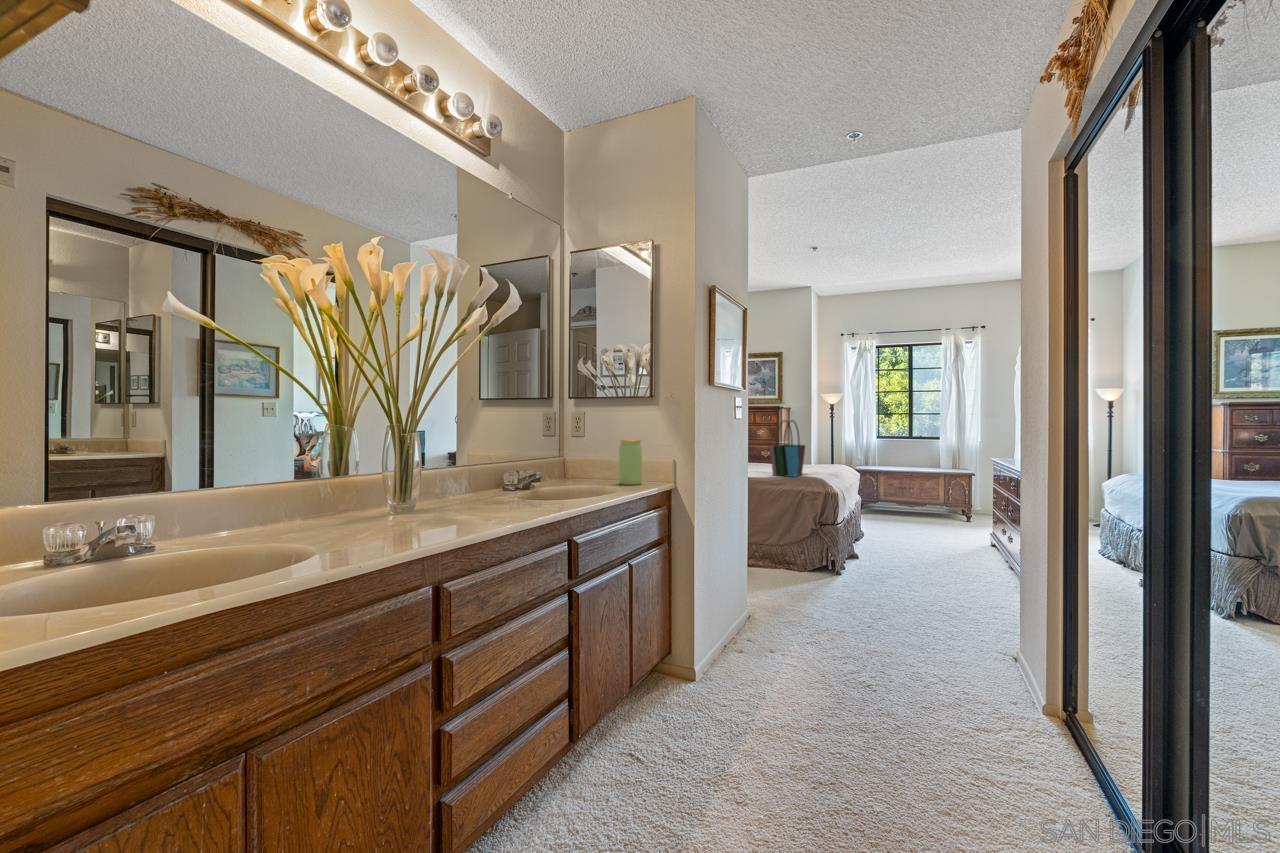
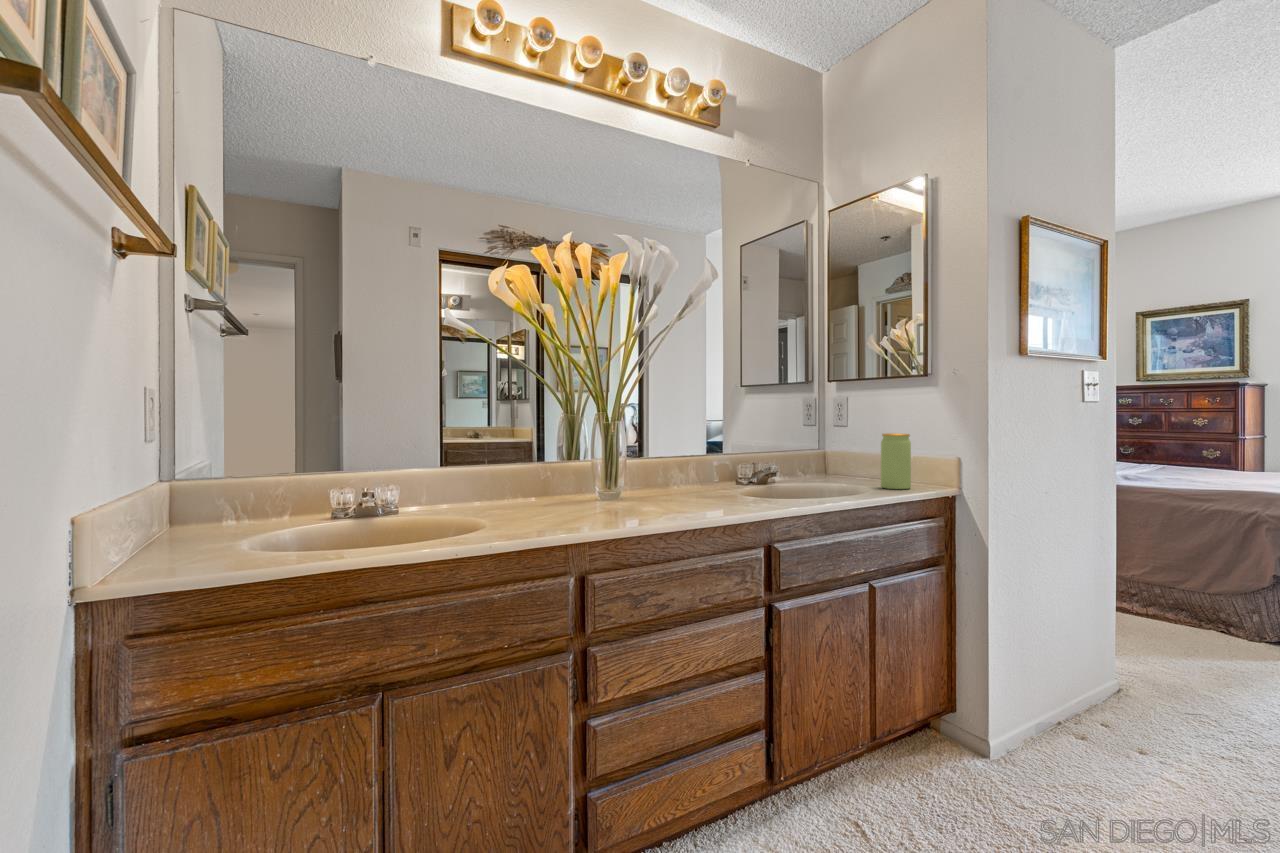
tote bag: present [770,420,805,477] -> none [1181,406,1259,493]

